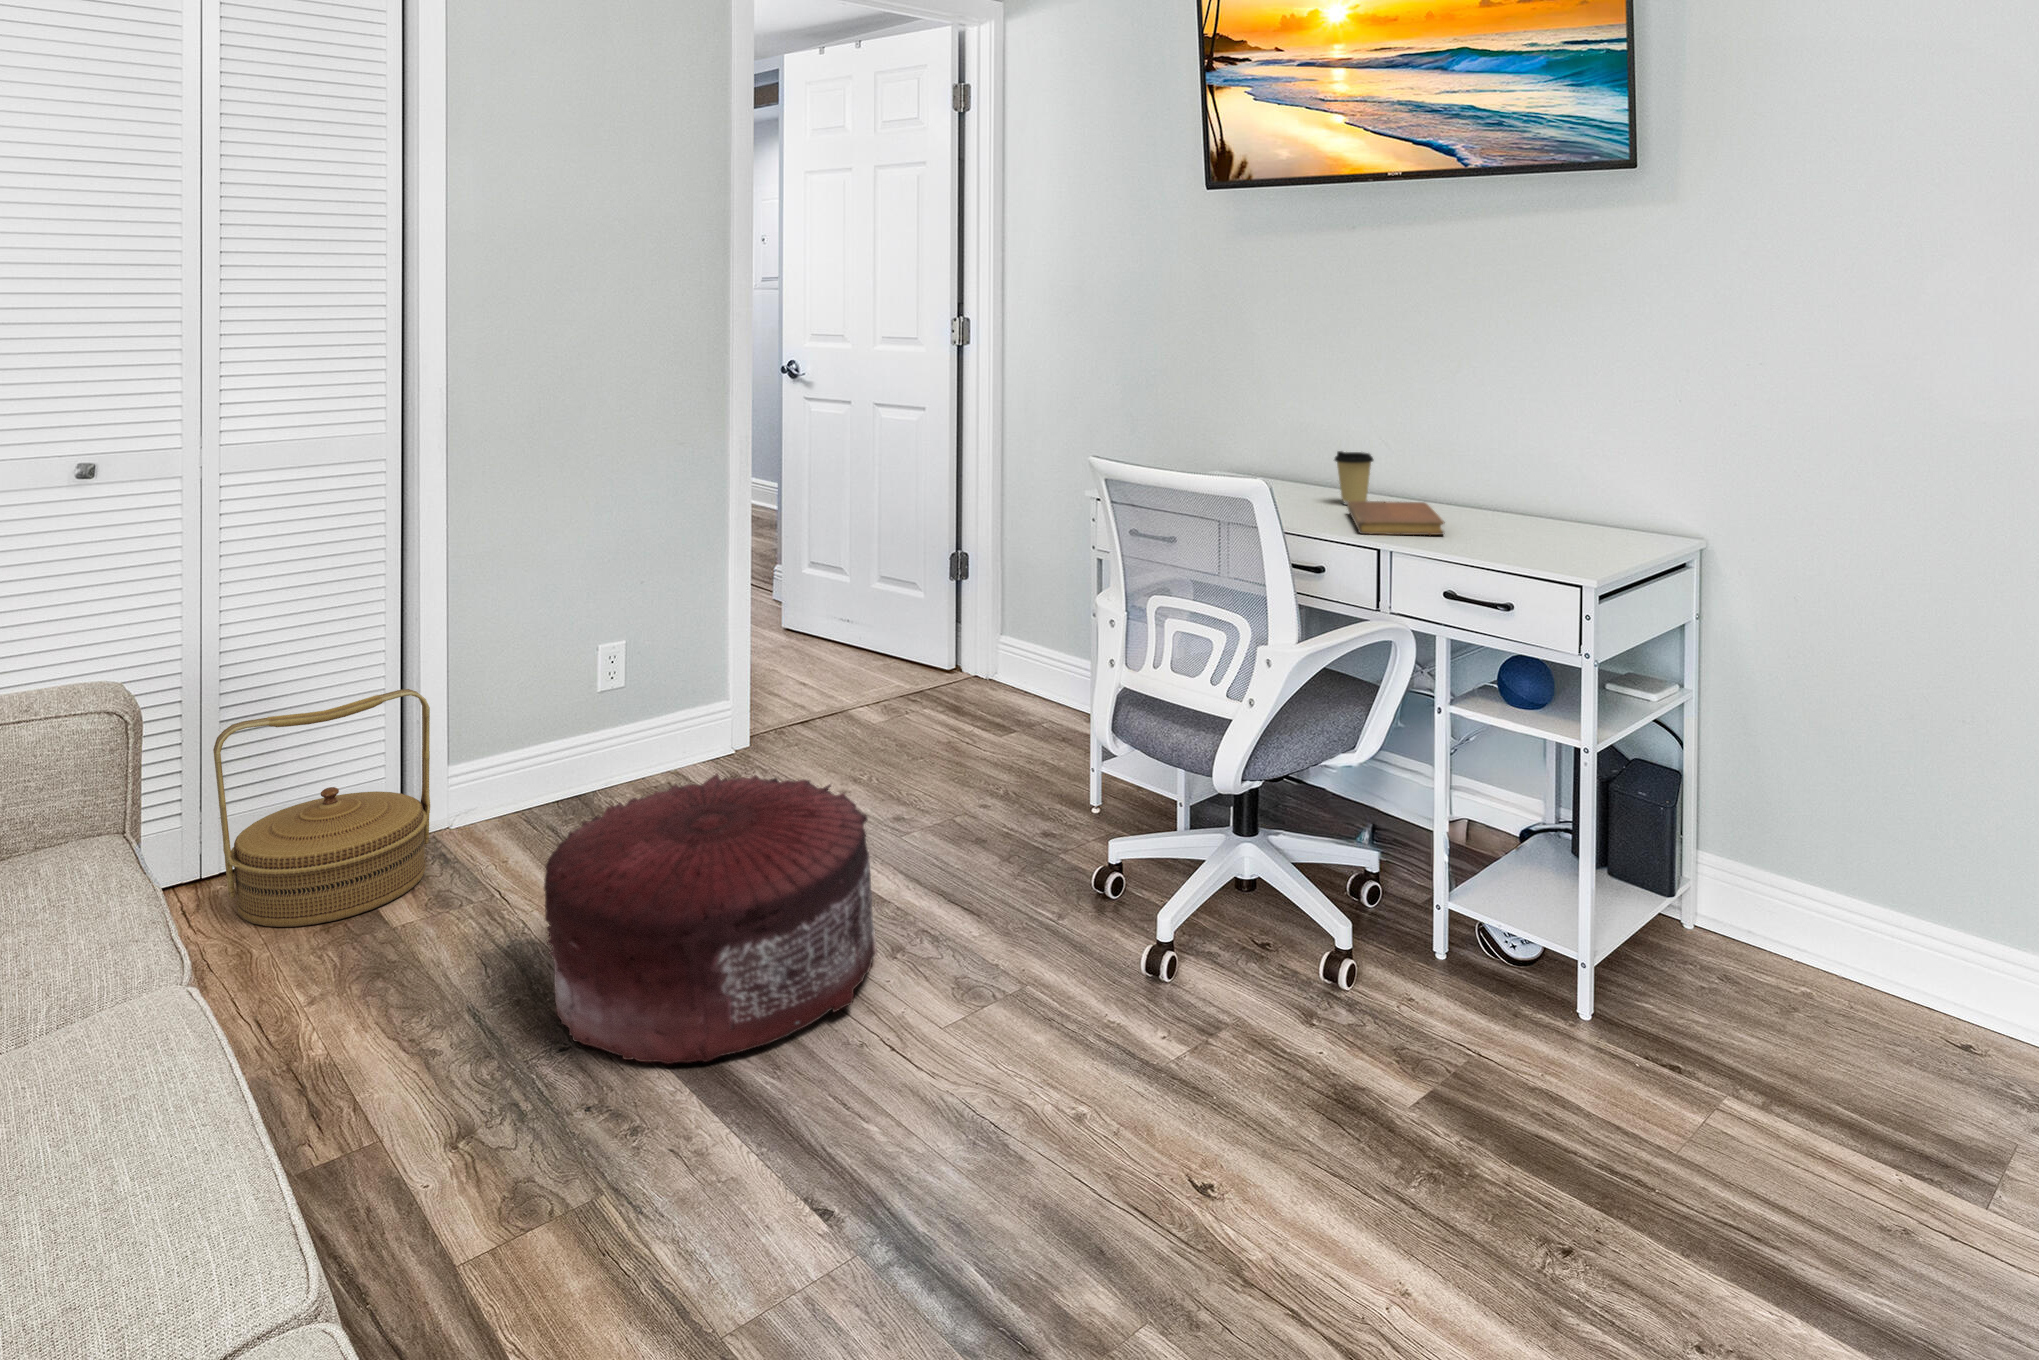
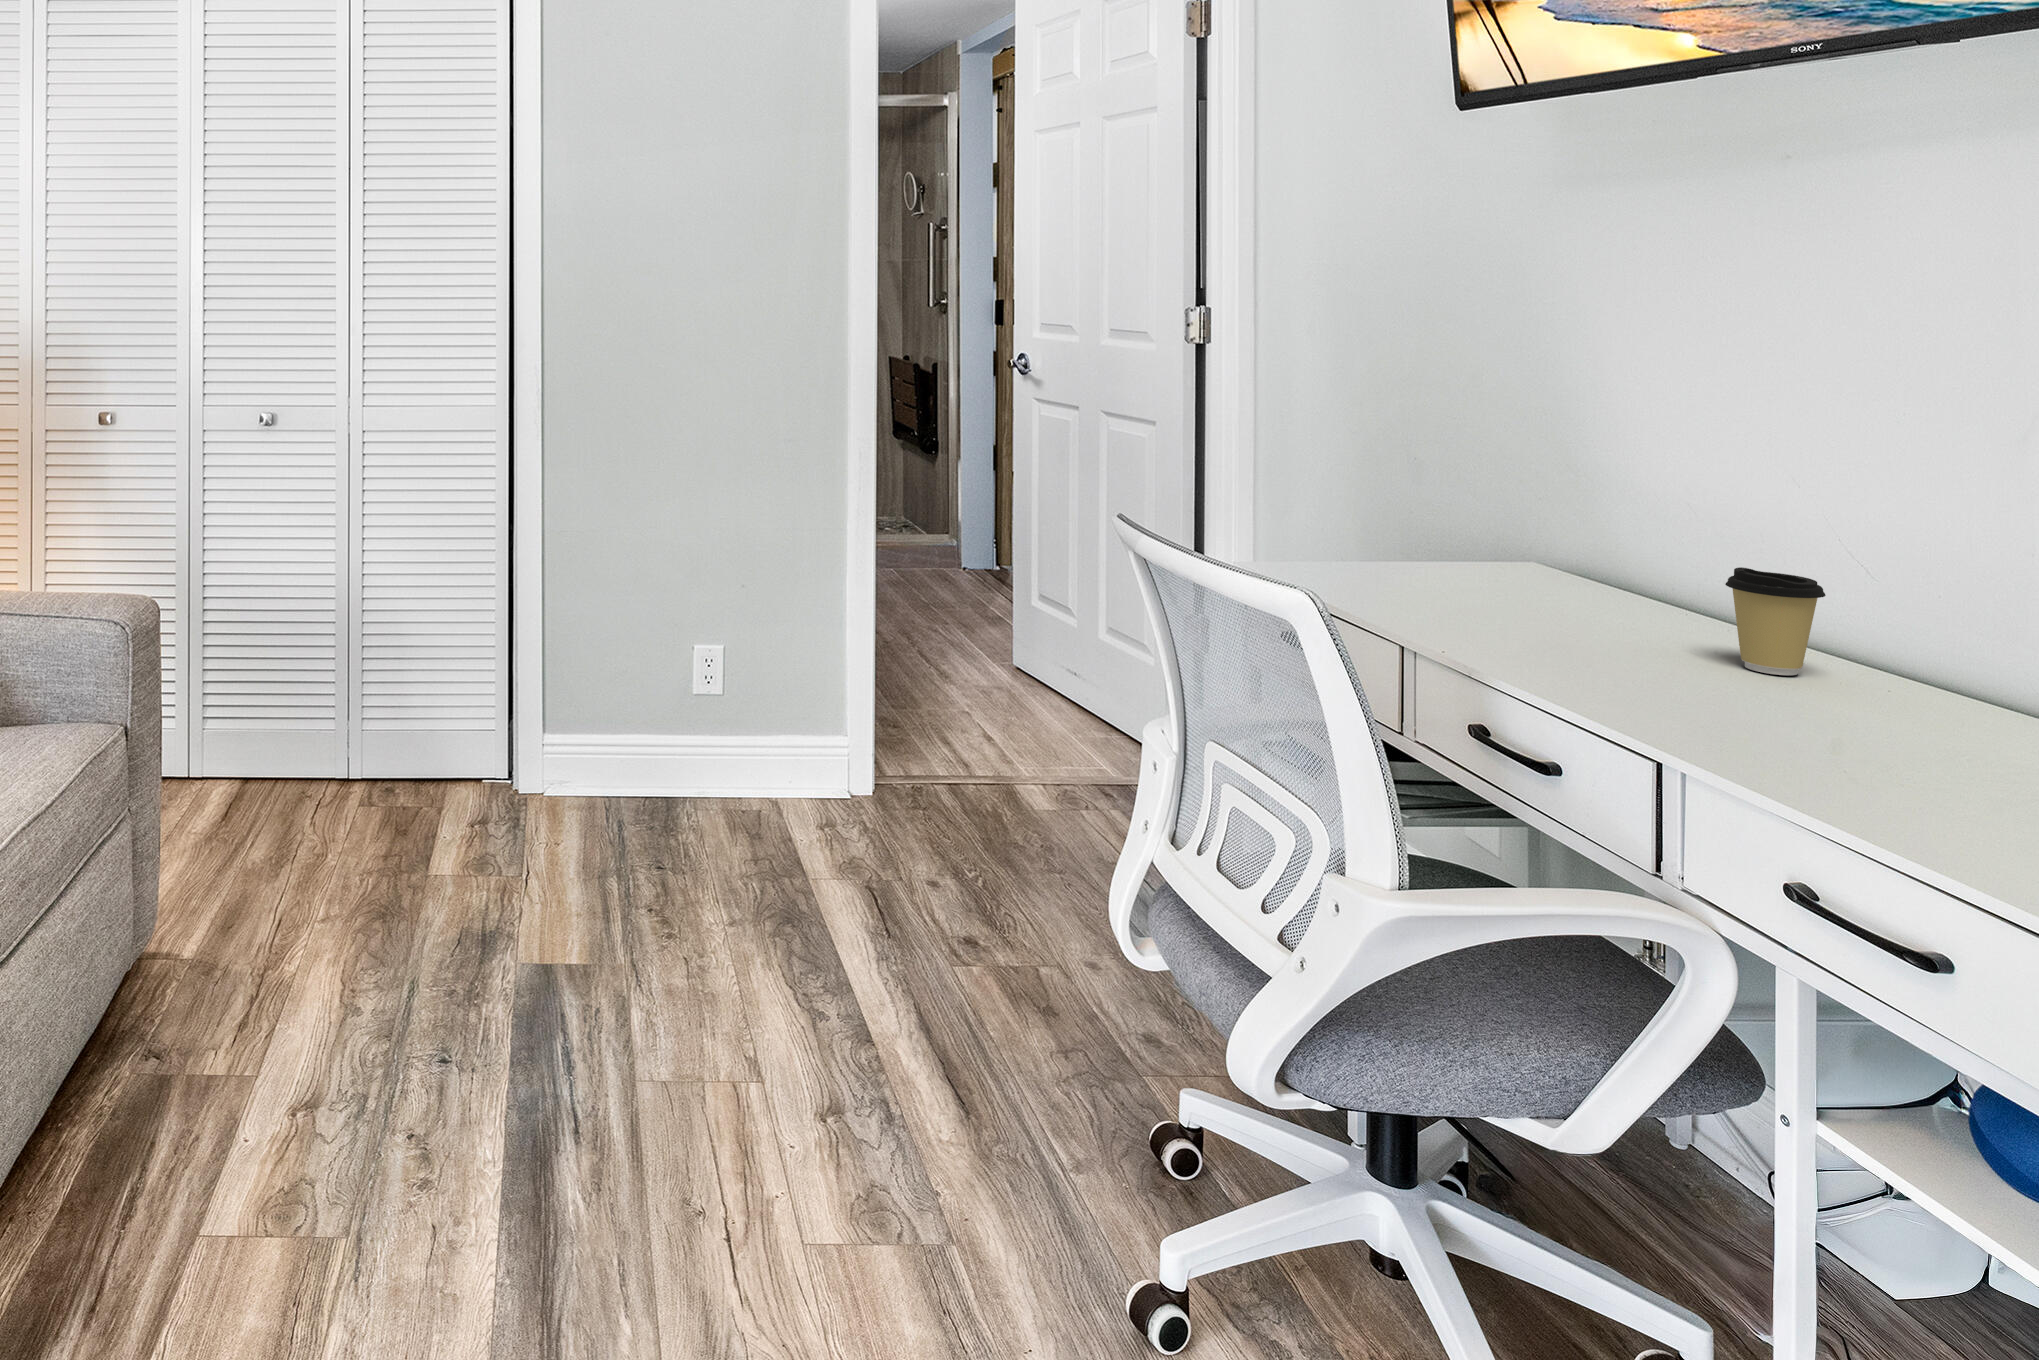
notebook: present [1347,501,1444,535] -> none [1671,665,1923,773]
woven basket: present [213,689,430,927] -> none [333,650,509,852]
pouf: present [544,774,877,1064] -> none [442,818,817,1156]

